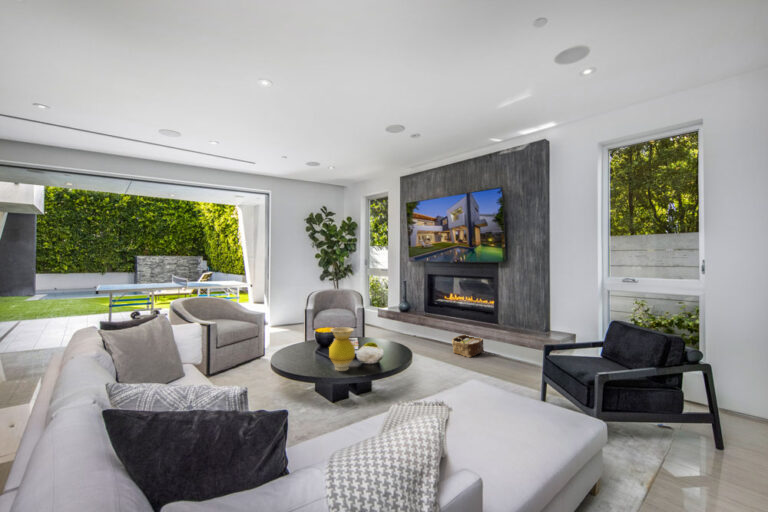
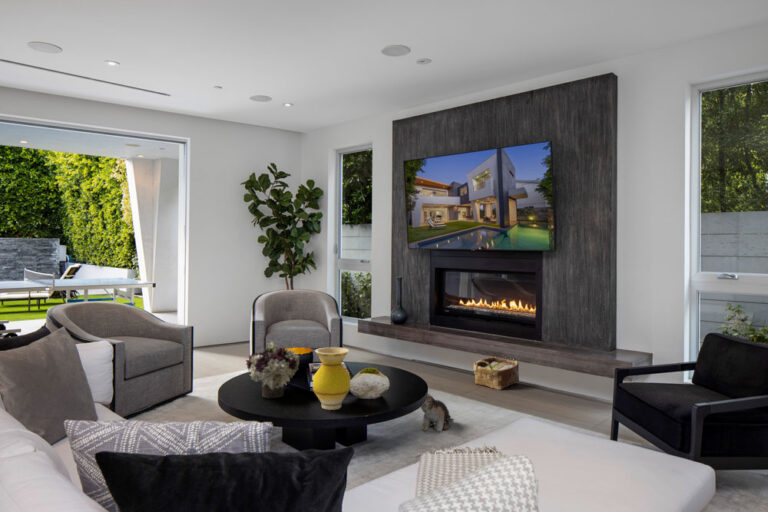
flower arrangement: none [287,322,323,362] -> present [246,342,299,398]
plush toy: none [406,360,432,387] -> present [421,394,451,432]

